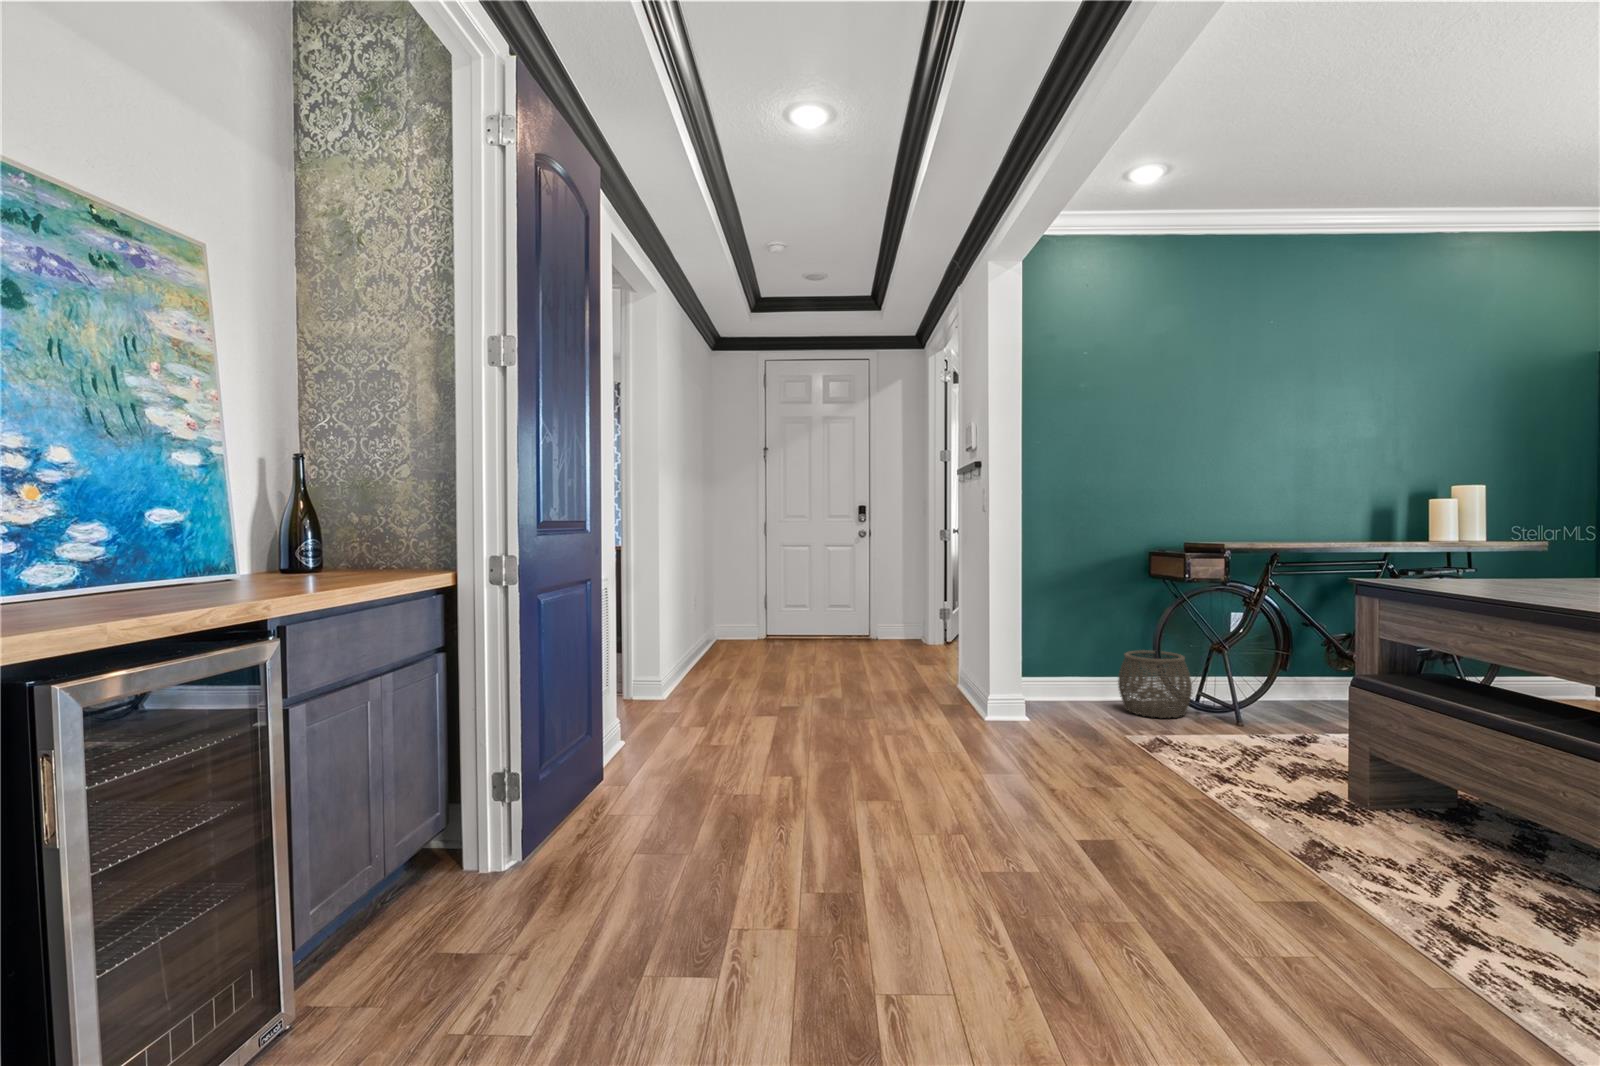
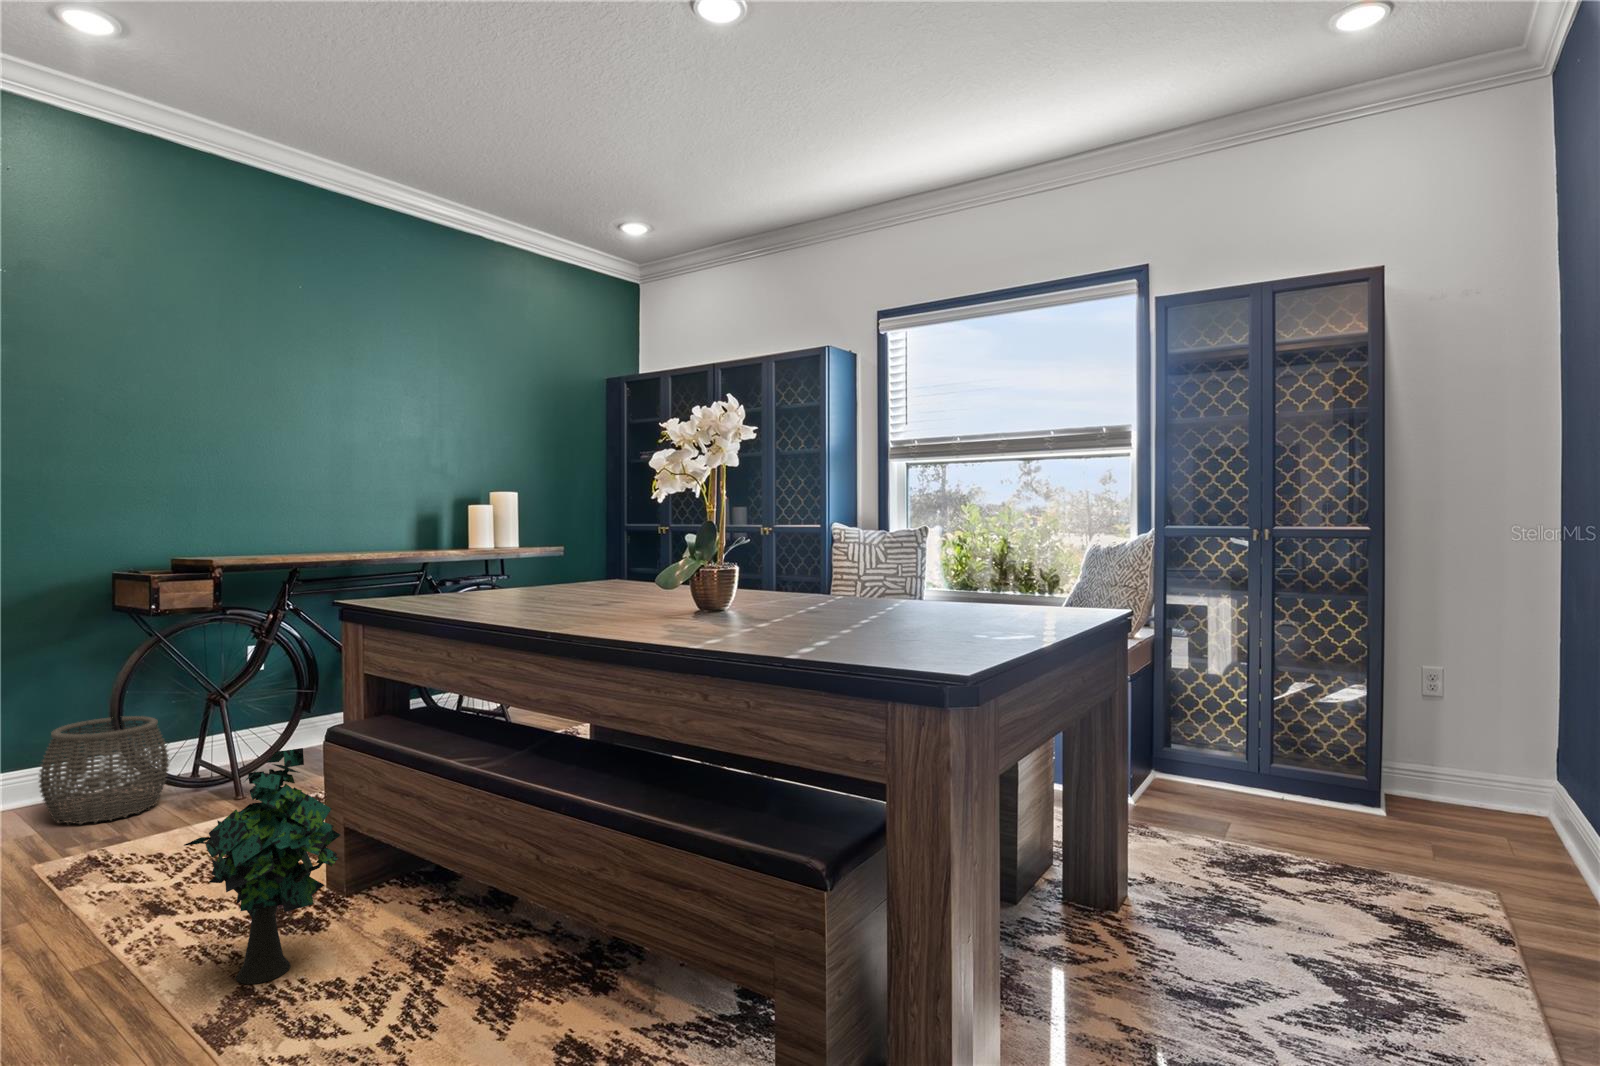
decorative plant: none [1265,682,1386,849] -> present [184,748,340,984]

